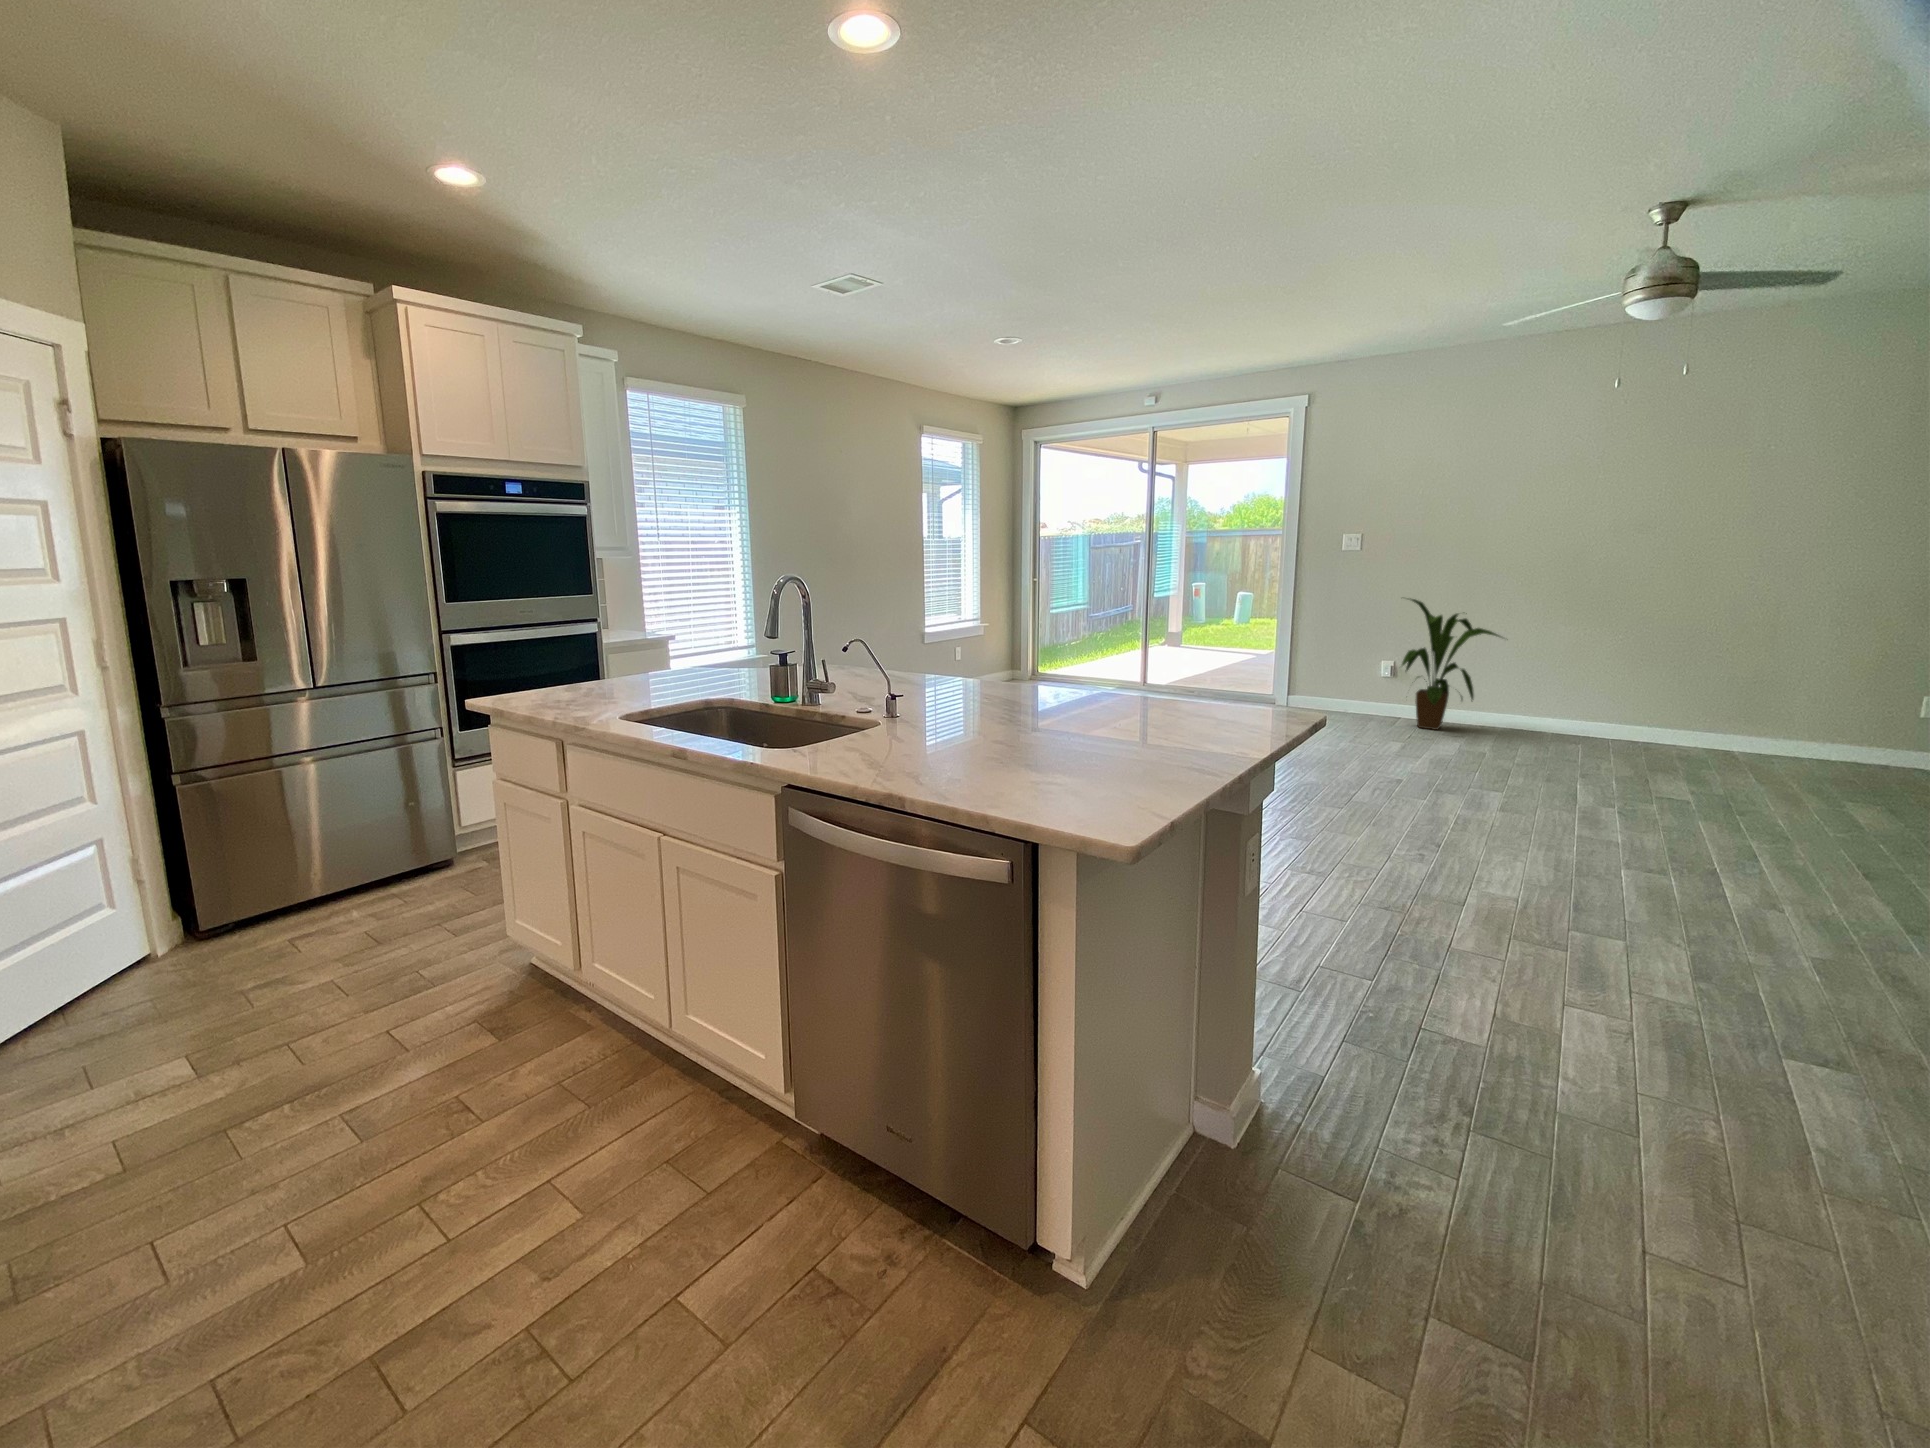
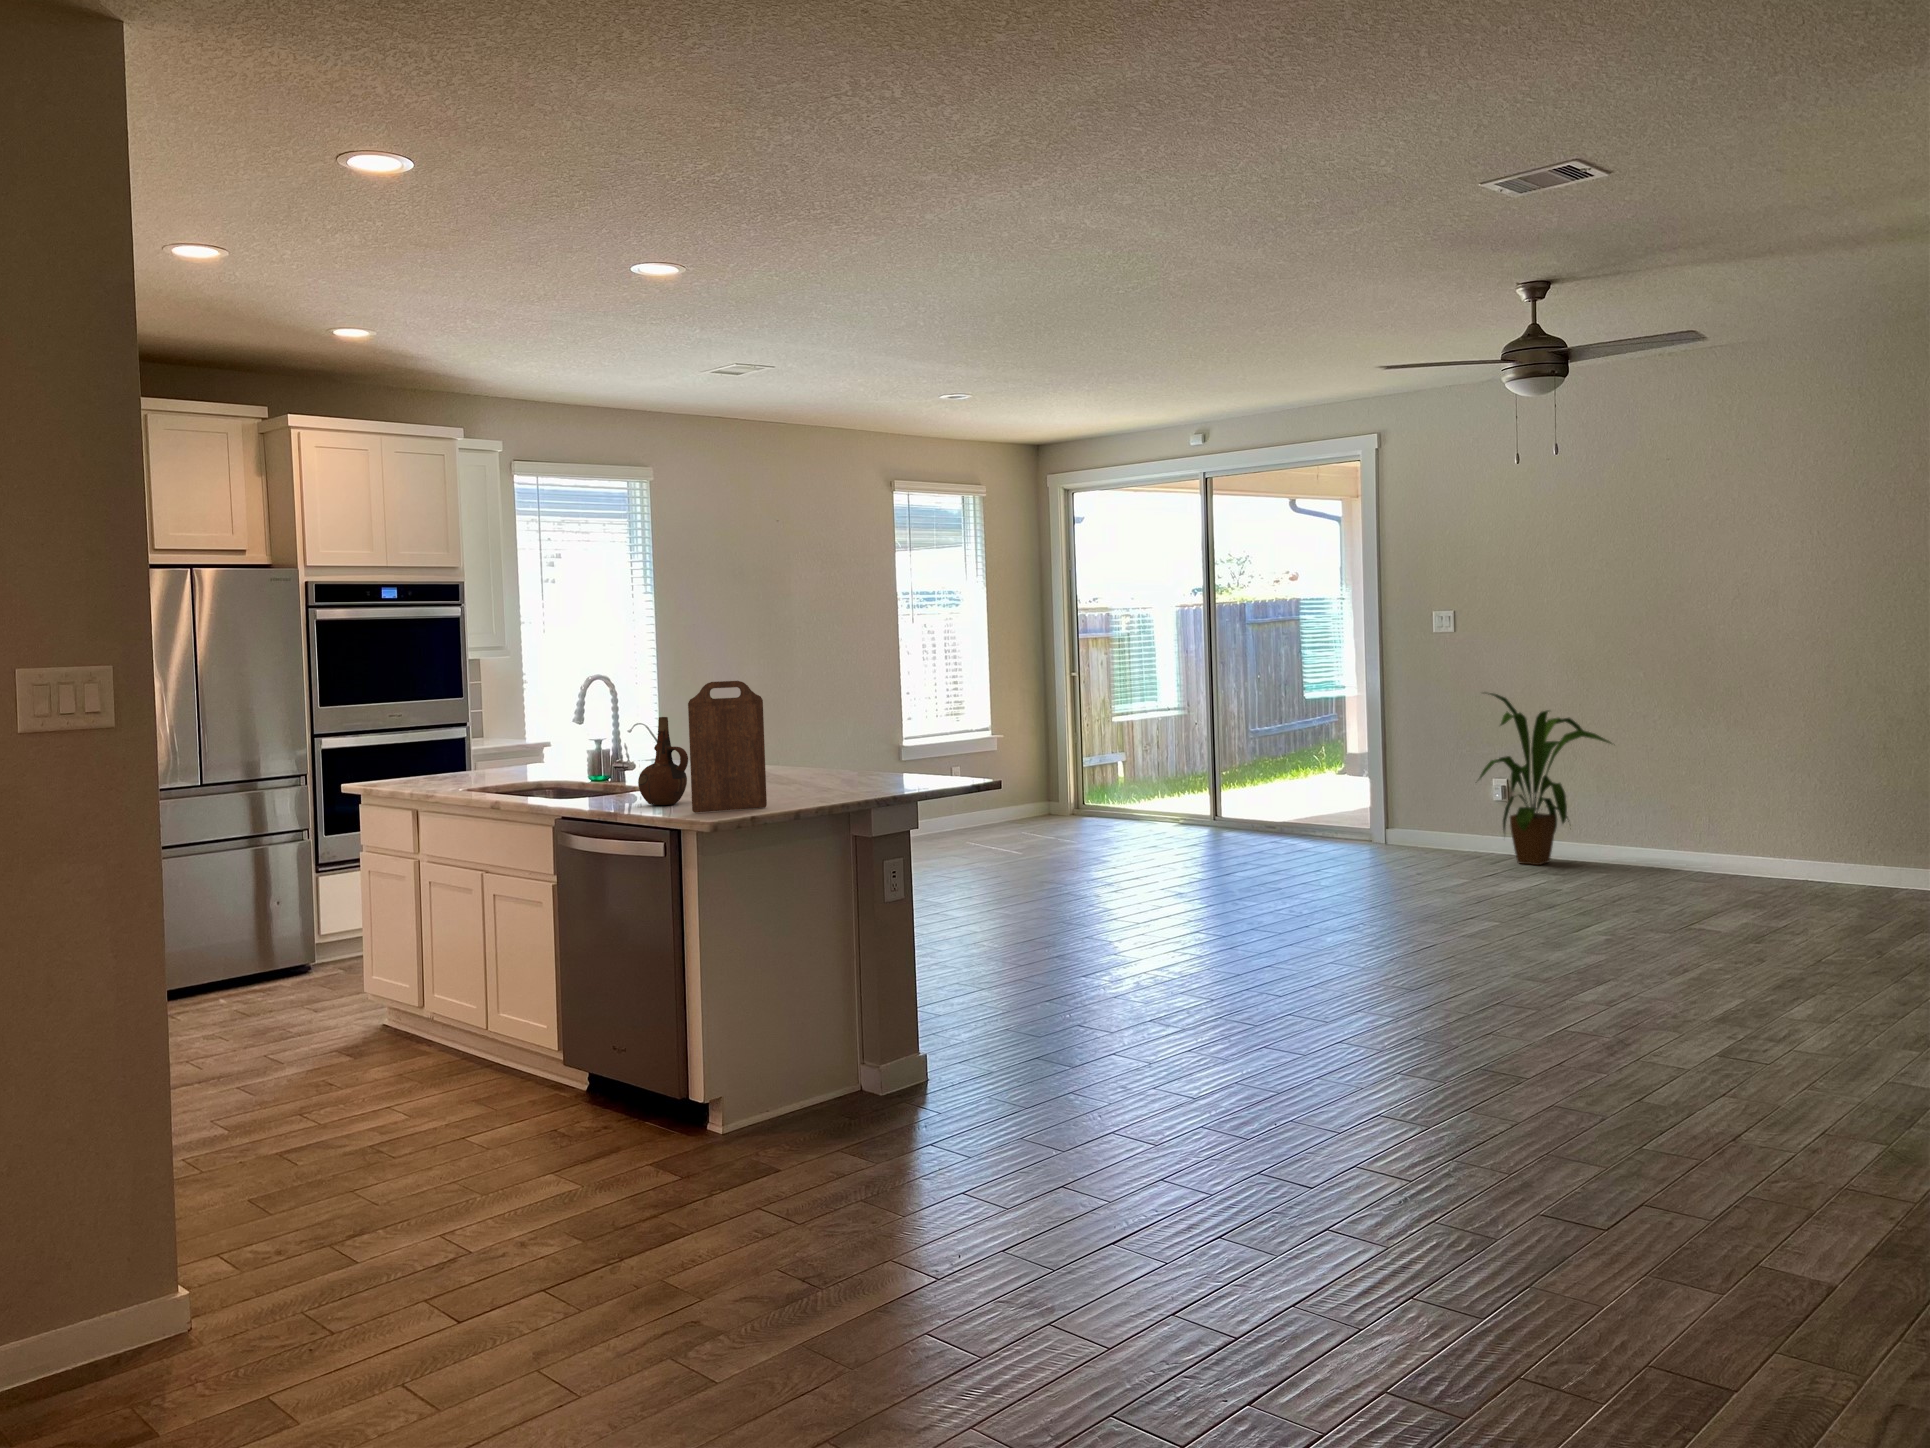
cutting board: none [1046,591,1152,806] -> present [688,681,767,813]
ceramic pitcher: none [915,642,992,774] -> present [638,717,688,805]

